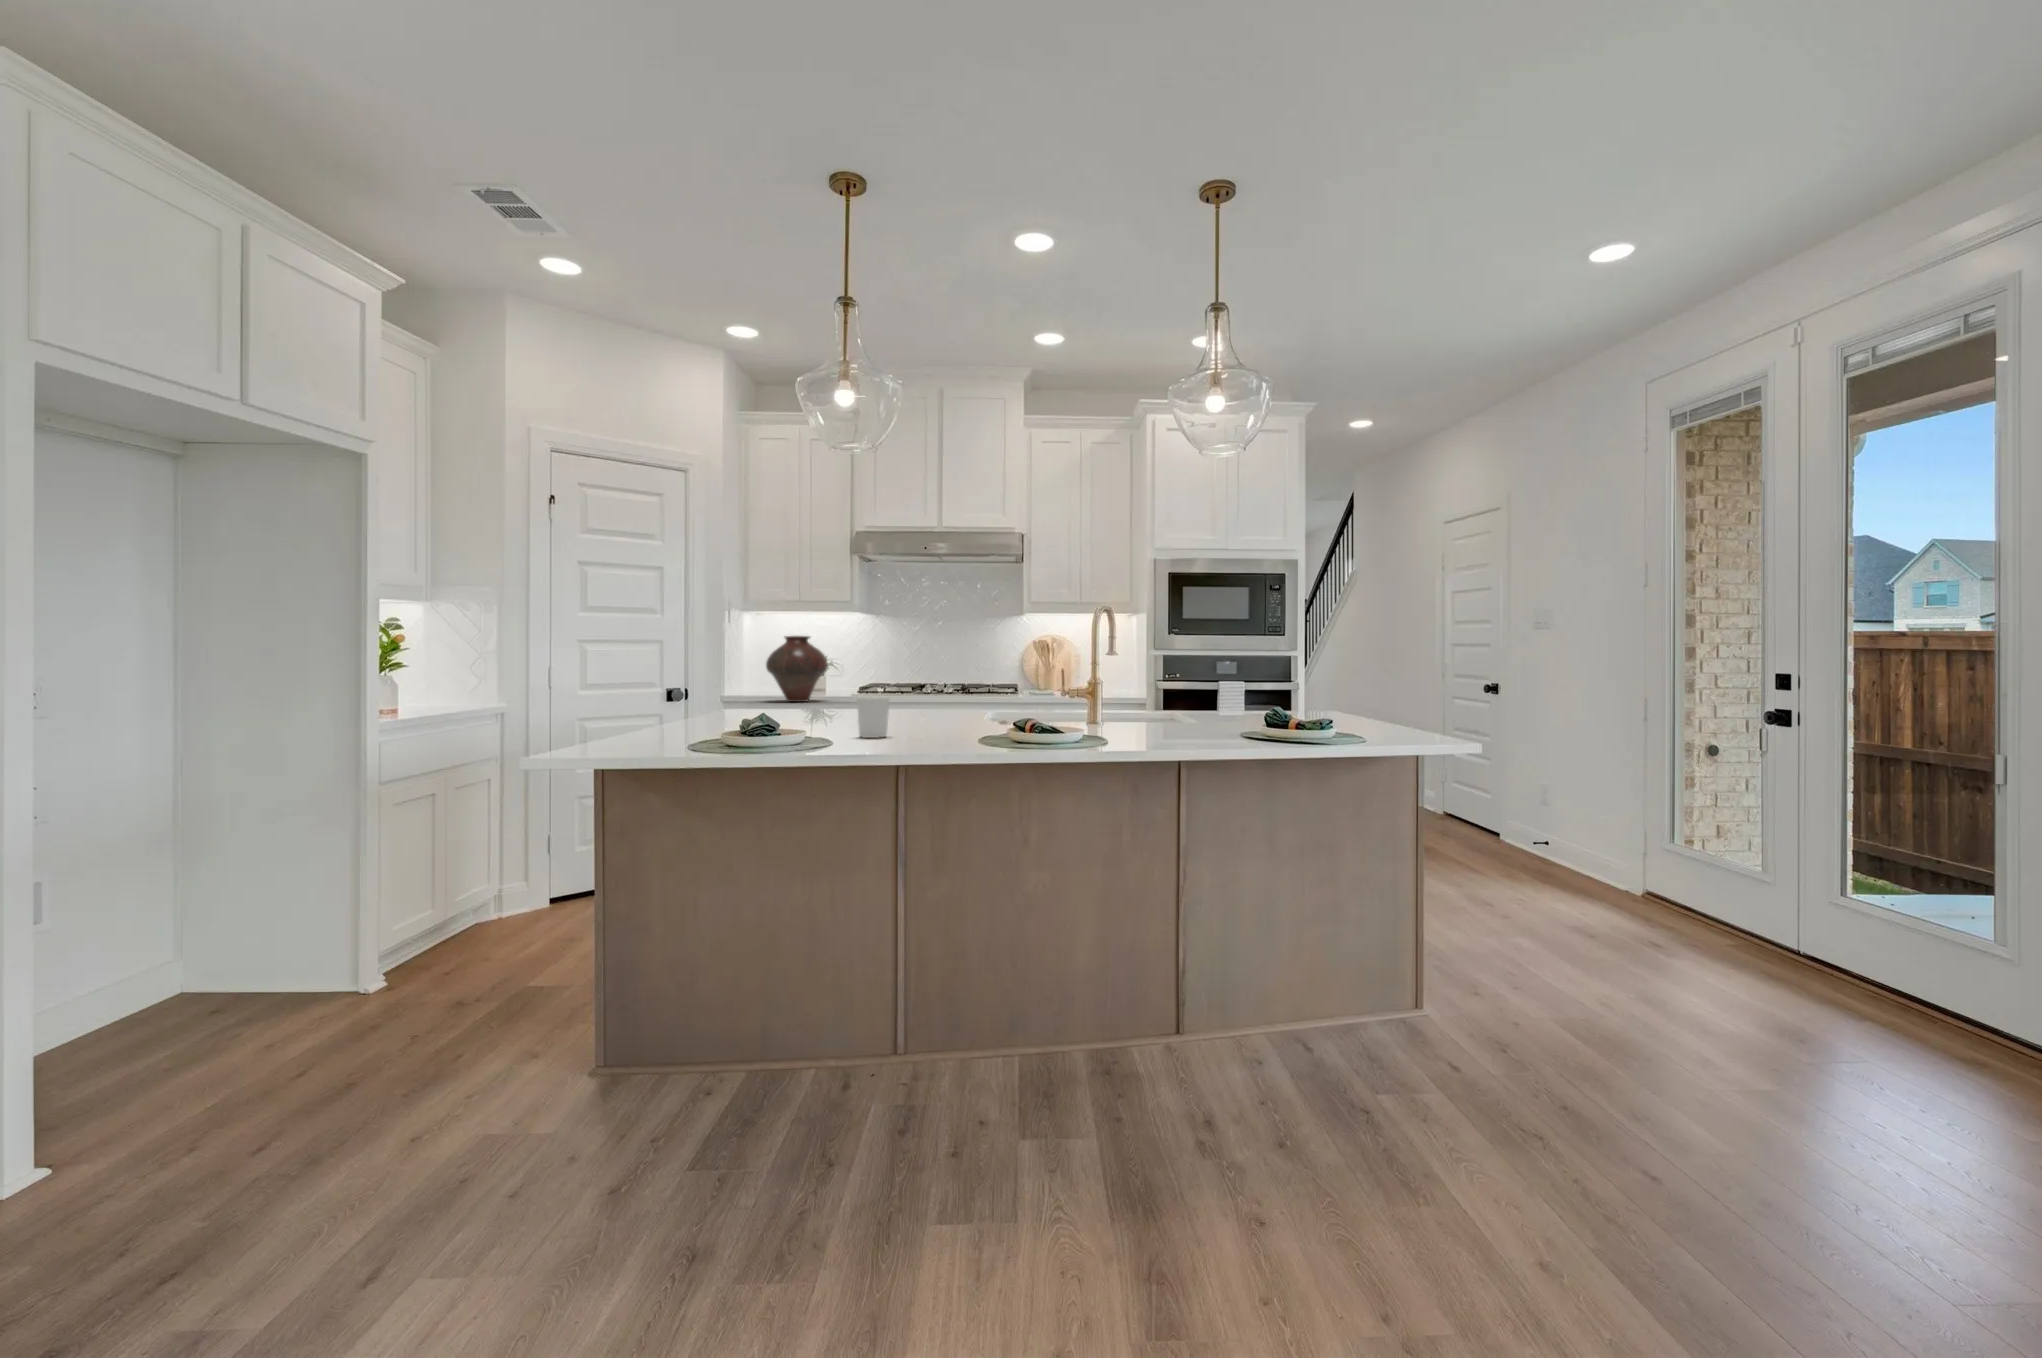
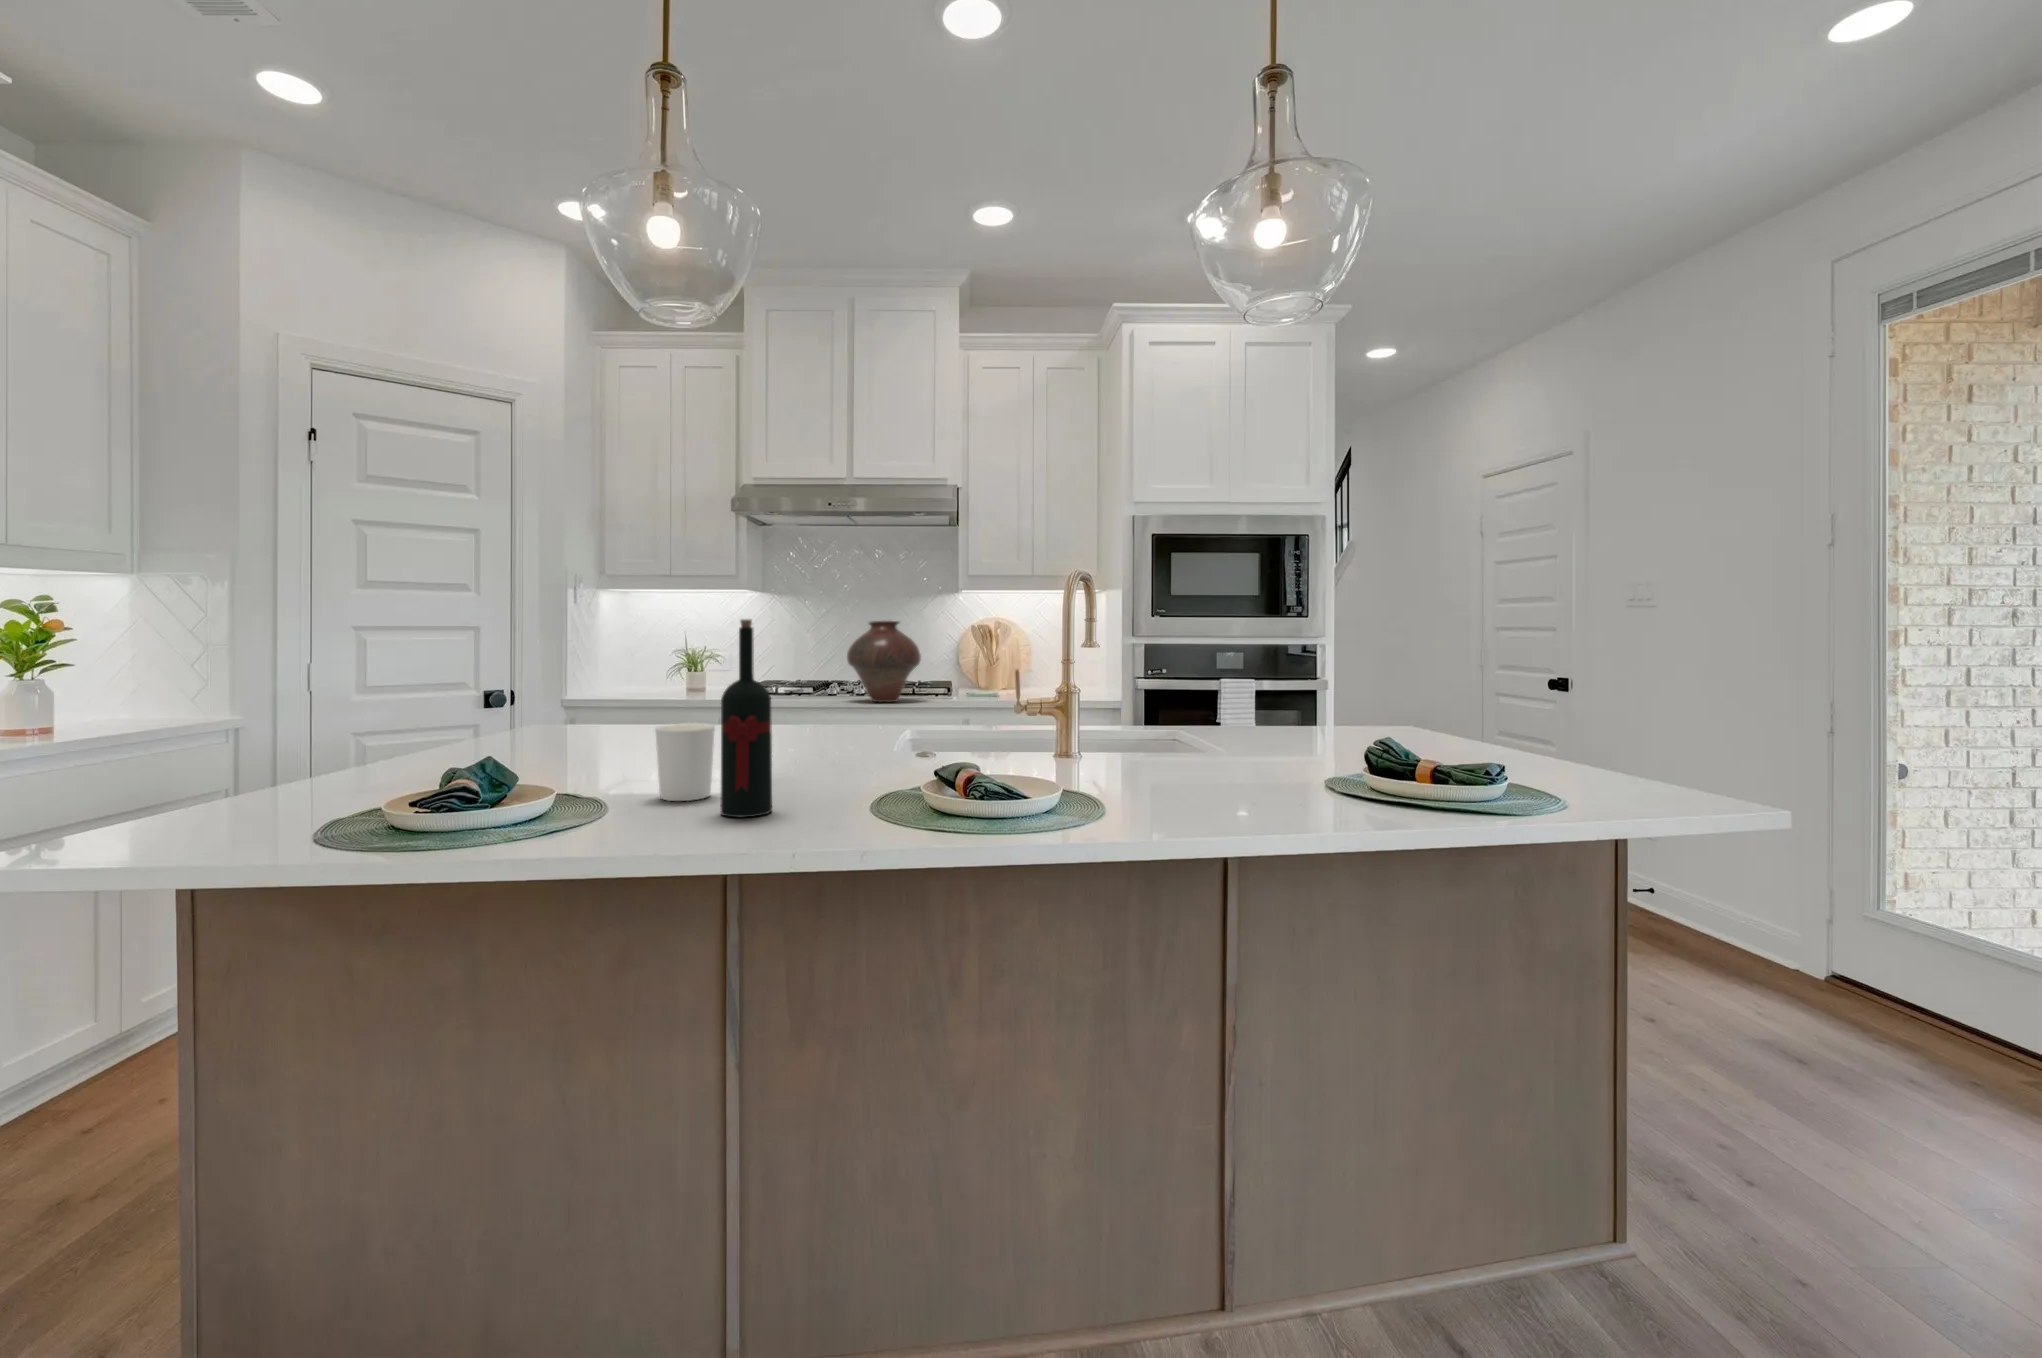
vase: present [766,636,828,702] -> present [847,621,921,702]
wine bottle: none [900,637,927,742] -> present [721,619,772,818]

